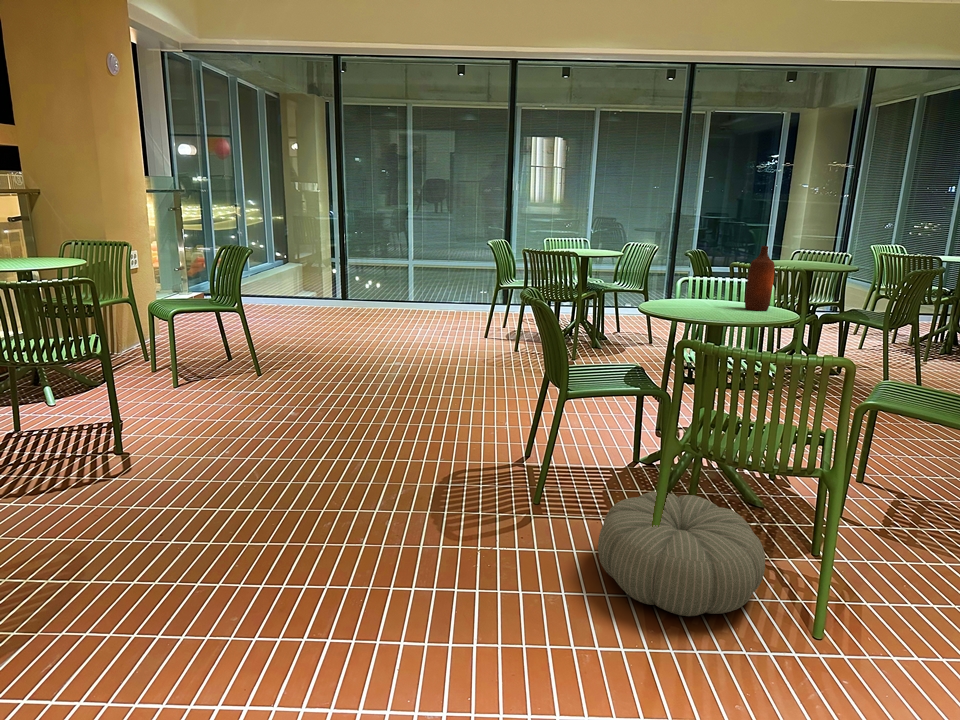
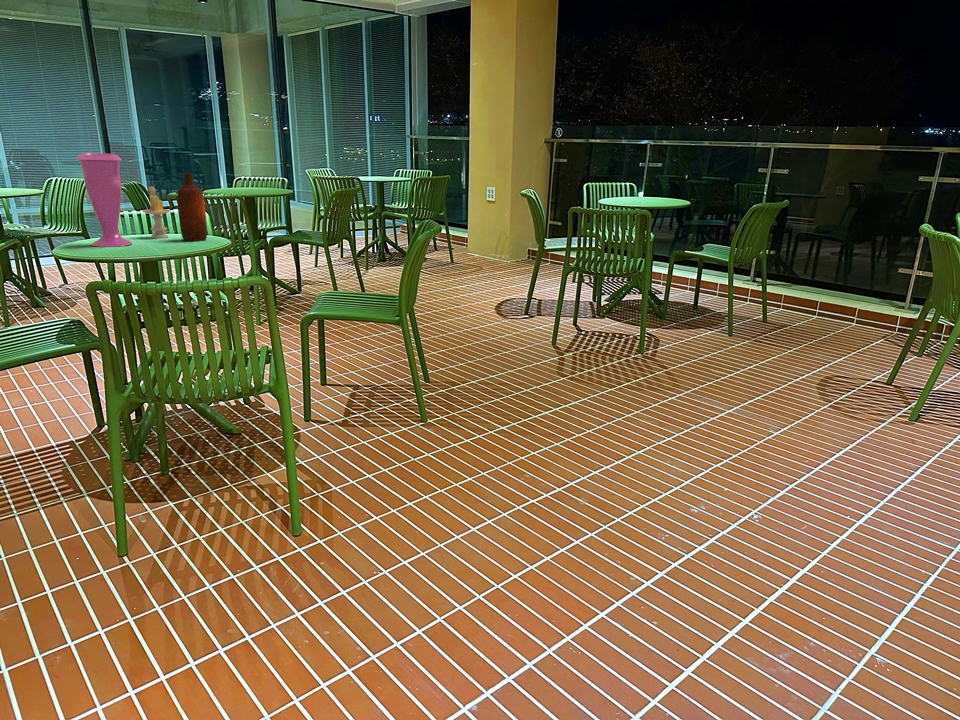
vase: none [667,226,710,309] -> present [76,153,132,247]
candle: none [713,257,738,305] -> present [143,187,170,239]
pouf: present [598,492,765,616] -> none [49,444,241,576]

